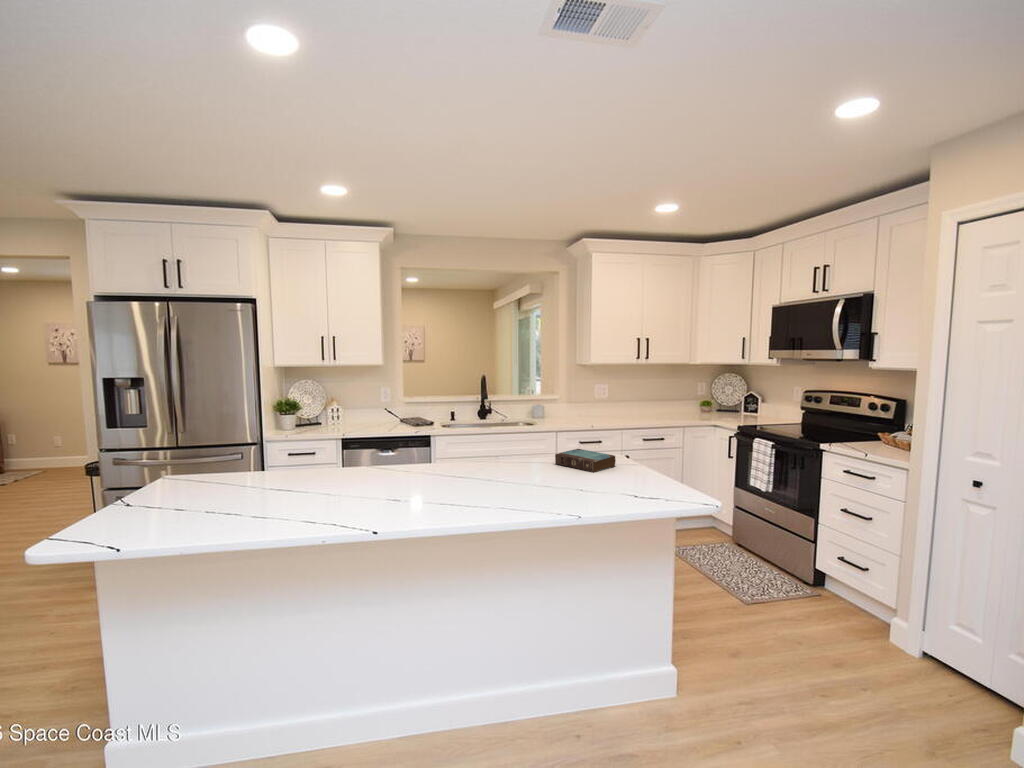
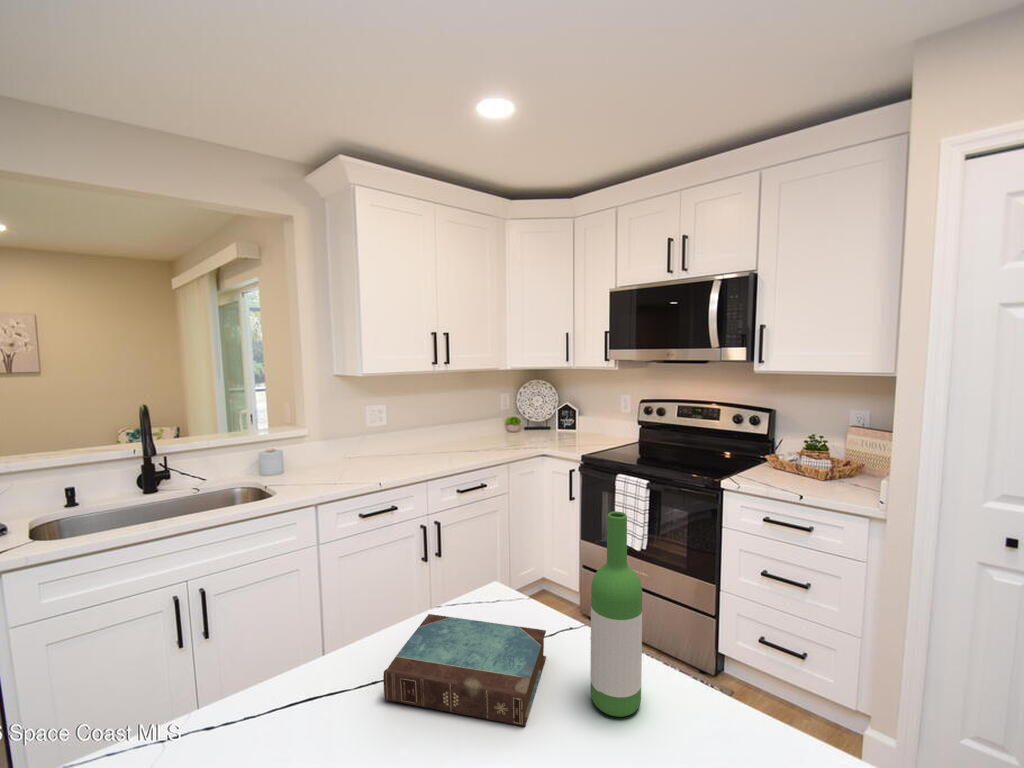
wine bottle: none [620,406,638,475] -> present [590,511,642,717]

